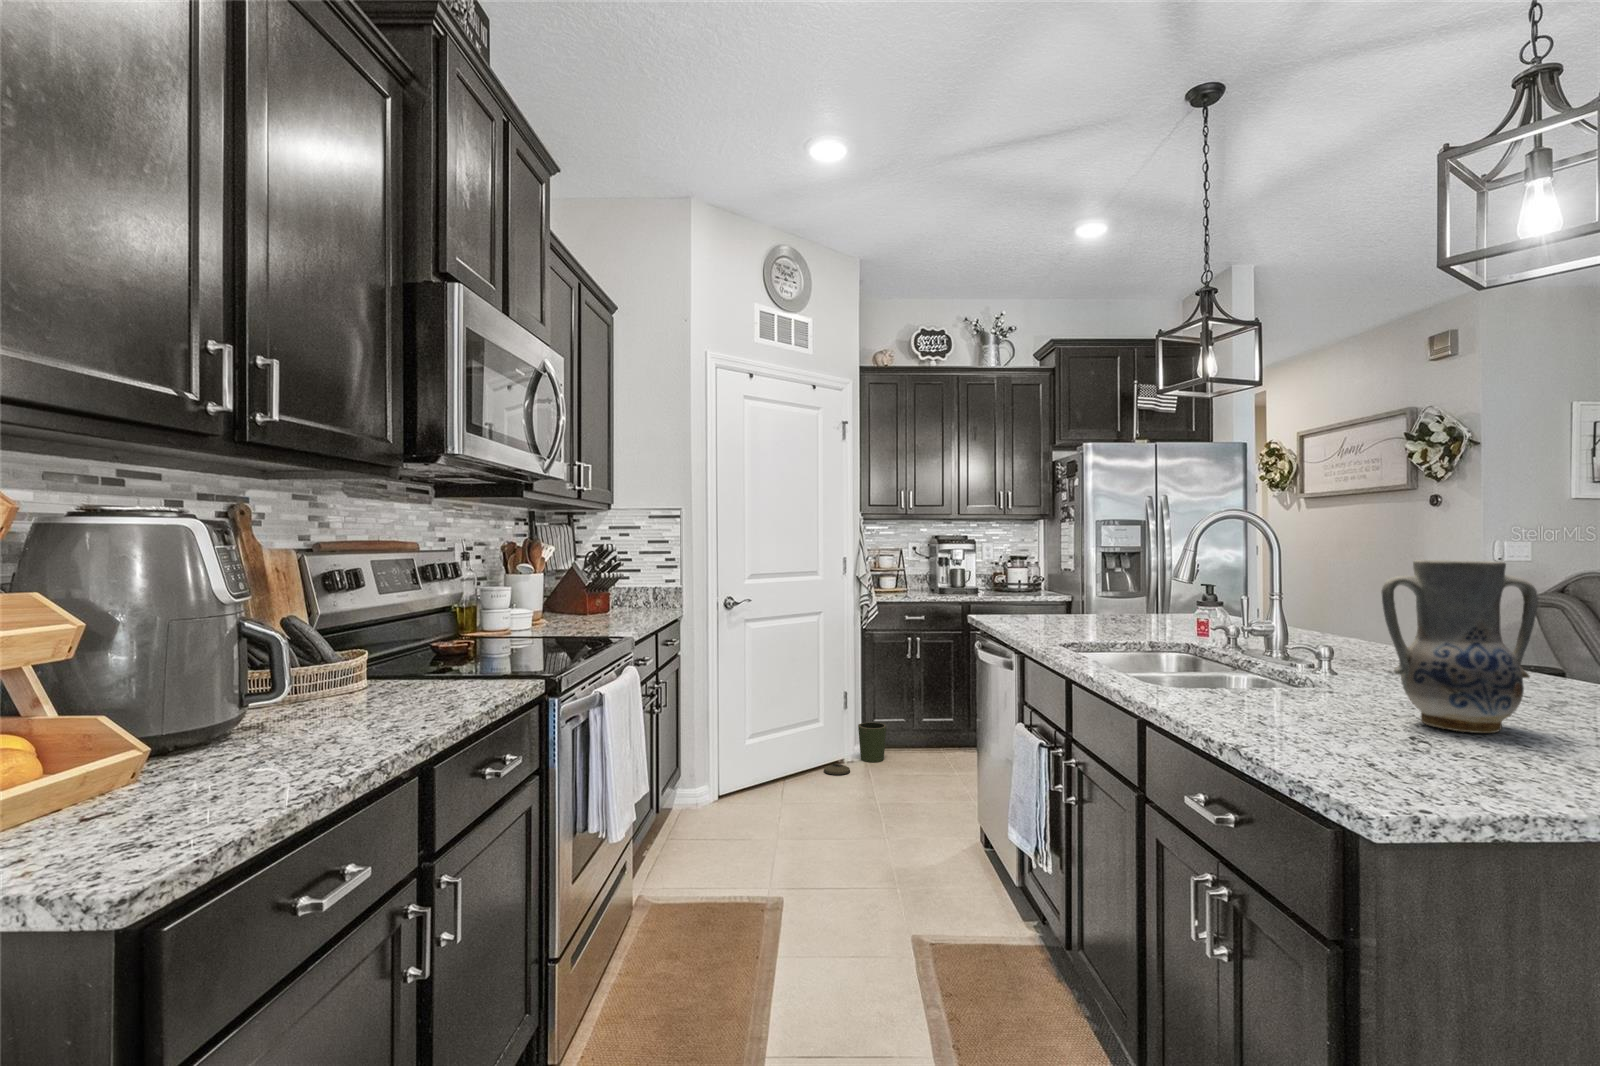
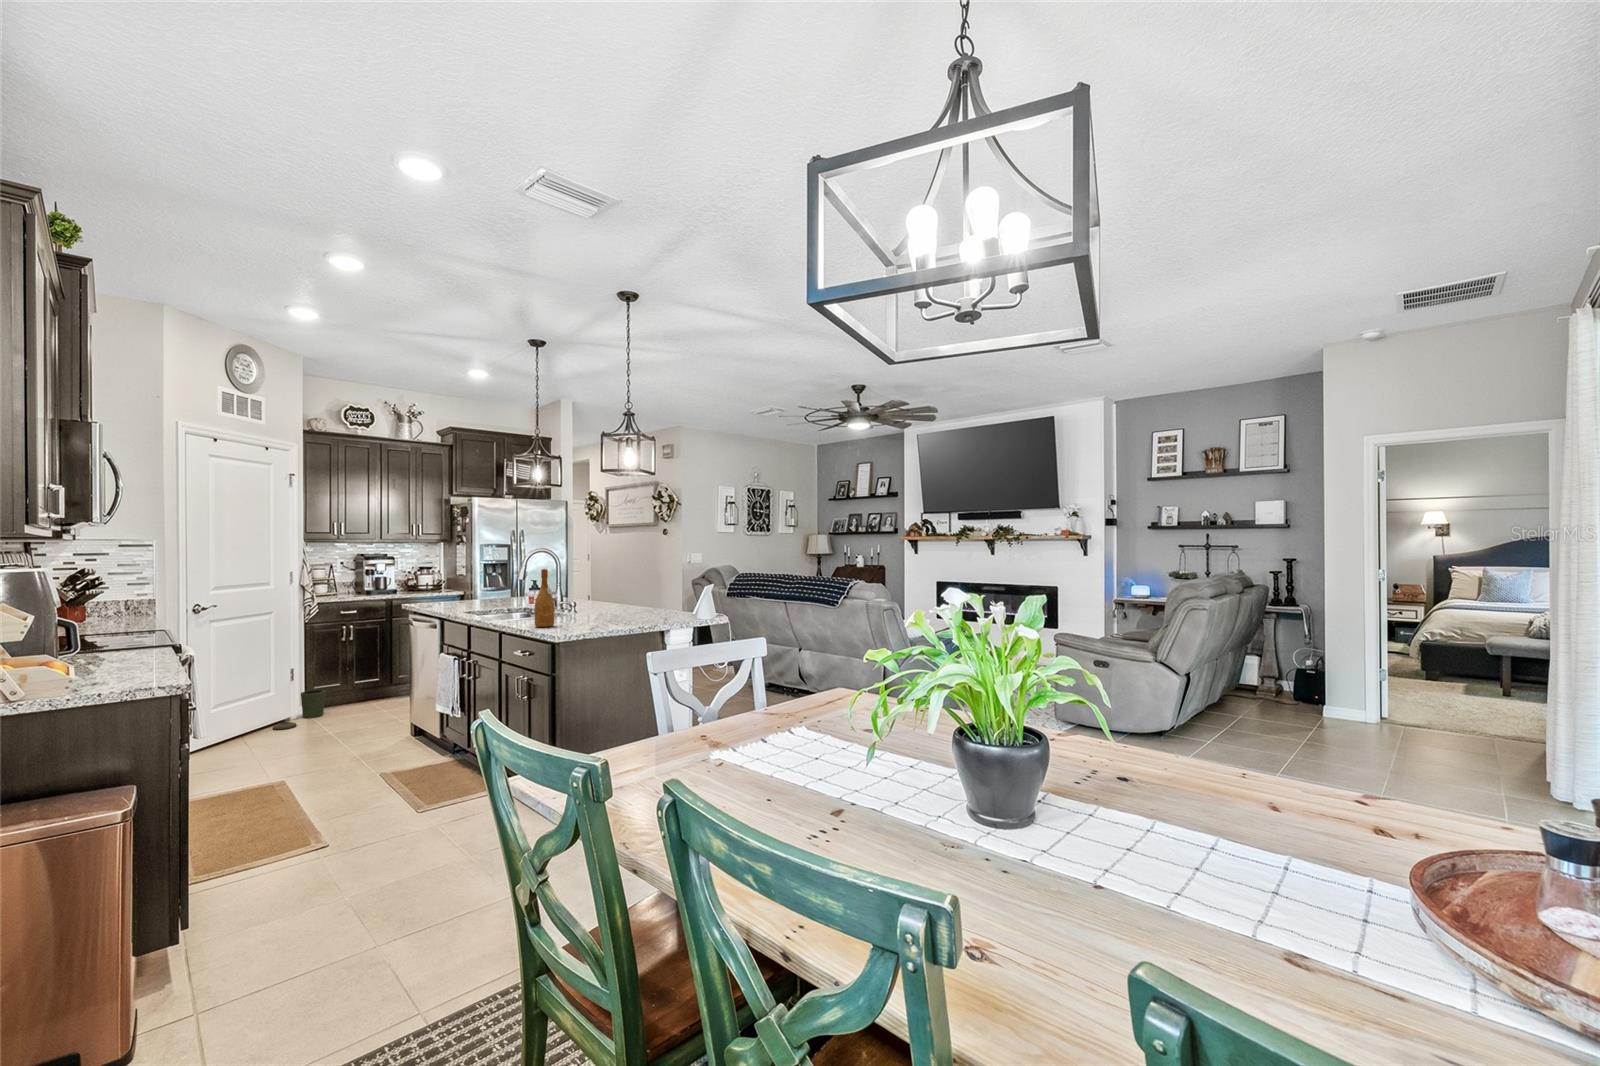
wine bottle: none [1236,560,1292,713] -> present [534,569,555,627]
vase: present [1382,560,1538,733] -> none [583,567,627,625]

